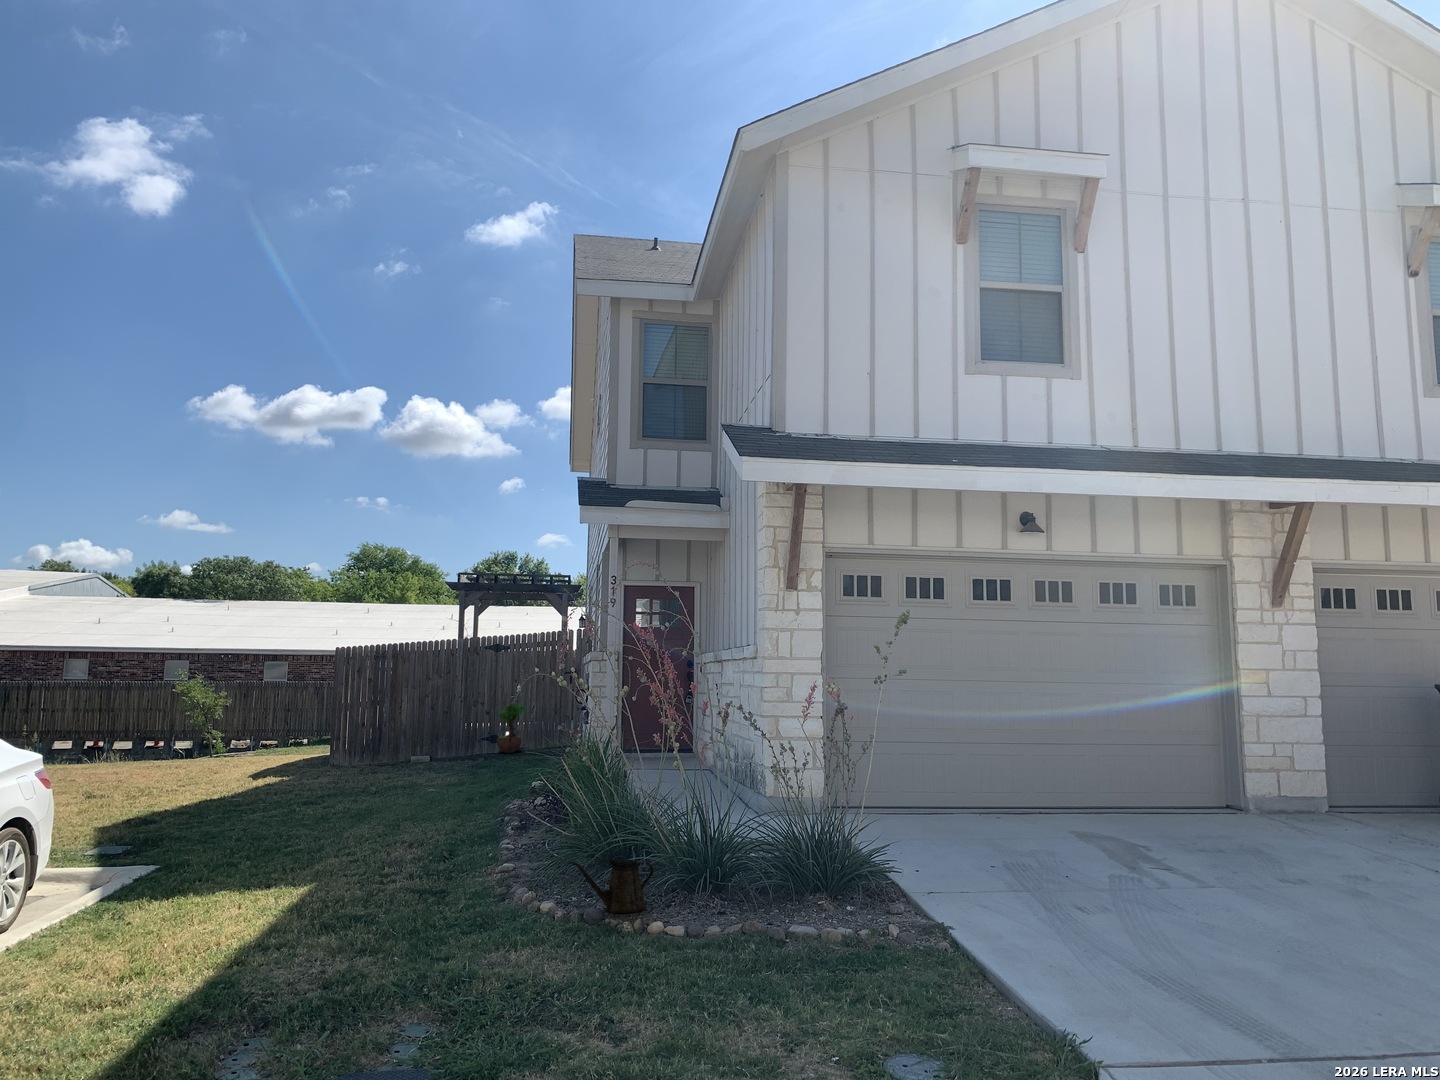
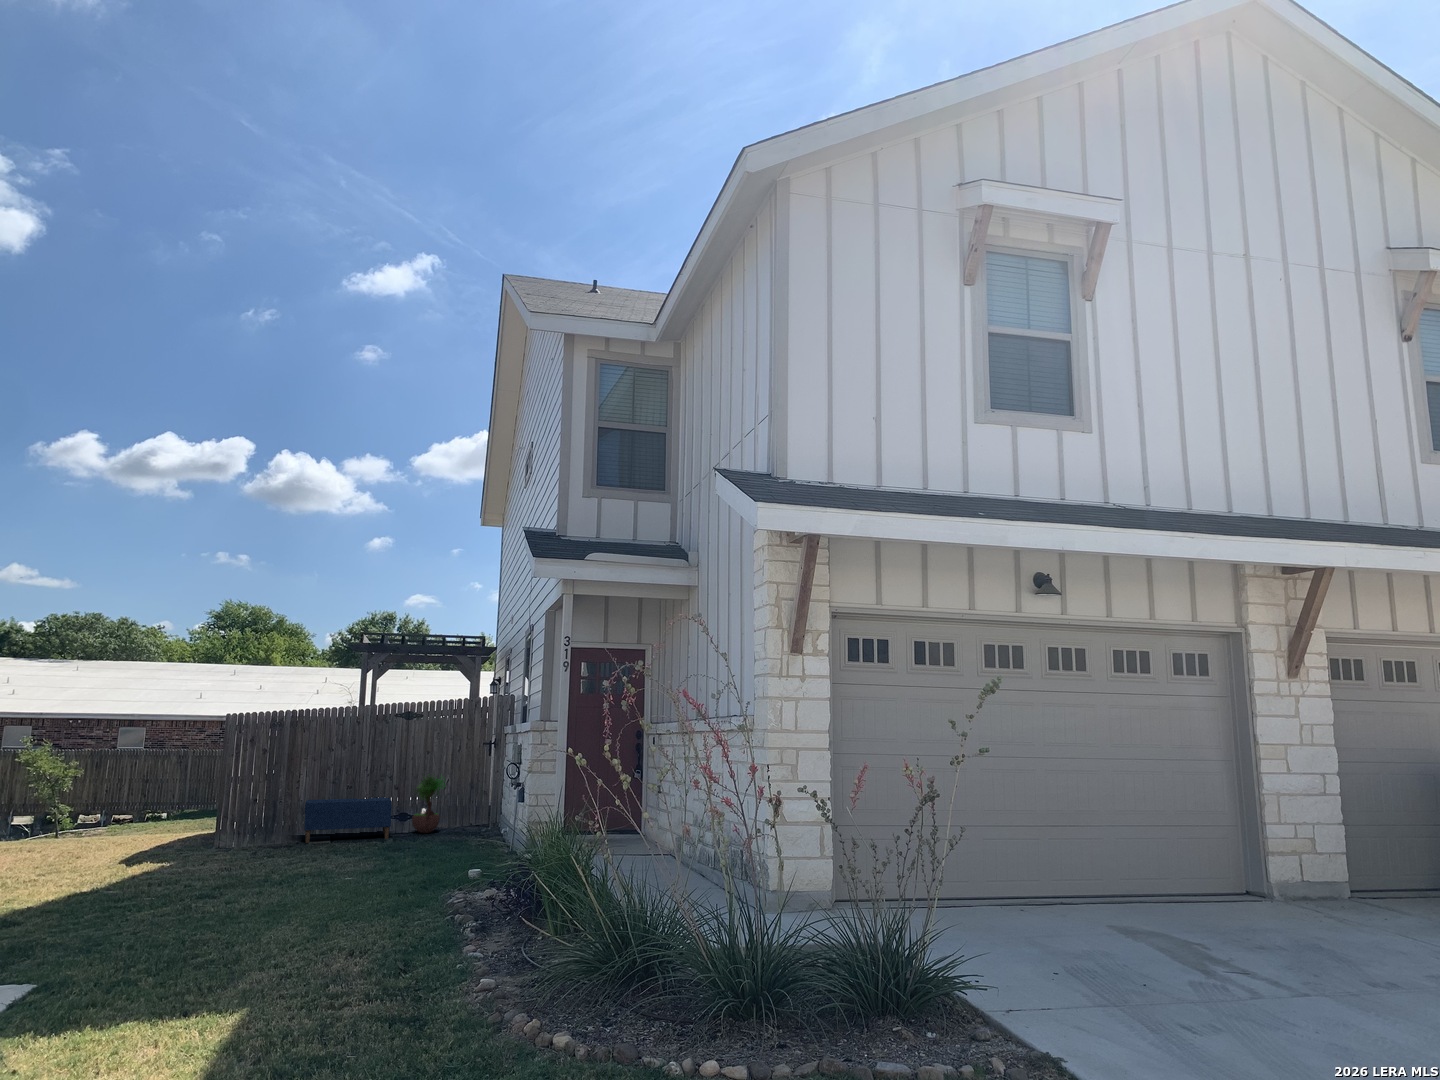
bench: none [403,722,478,760] -> present [305,798,392,843]
watering can: present [571,859,654,913] -> none [595,979,686,1045]

